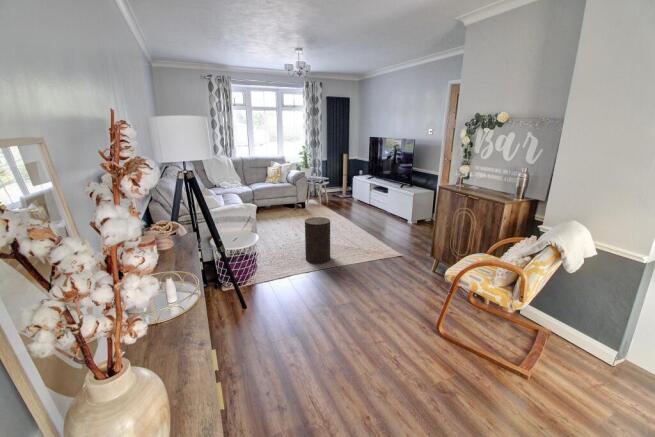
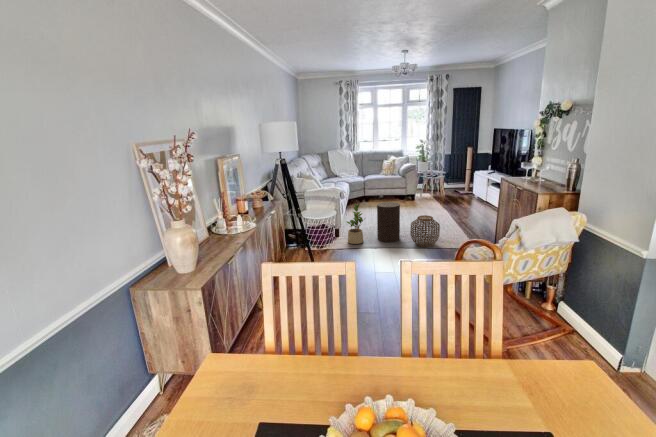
potted plant: none [273,224,298,273] -> present [347,204,363,244]
woven basket: none [345,229,376,264] -> present [410,215,440,247]

